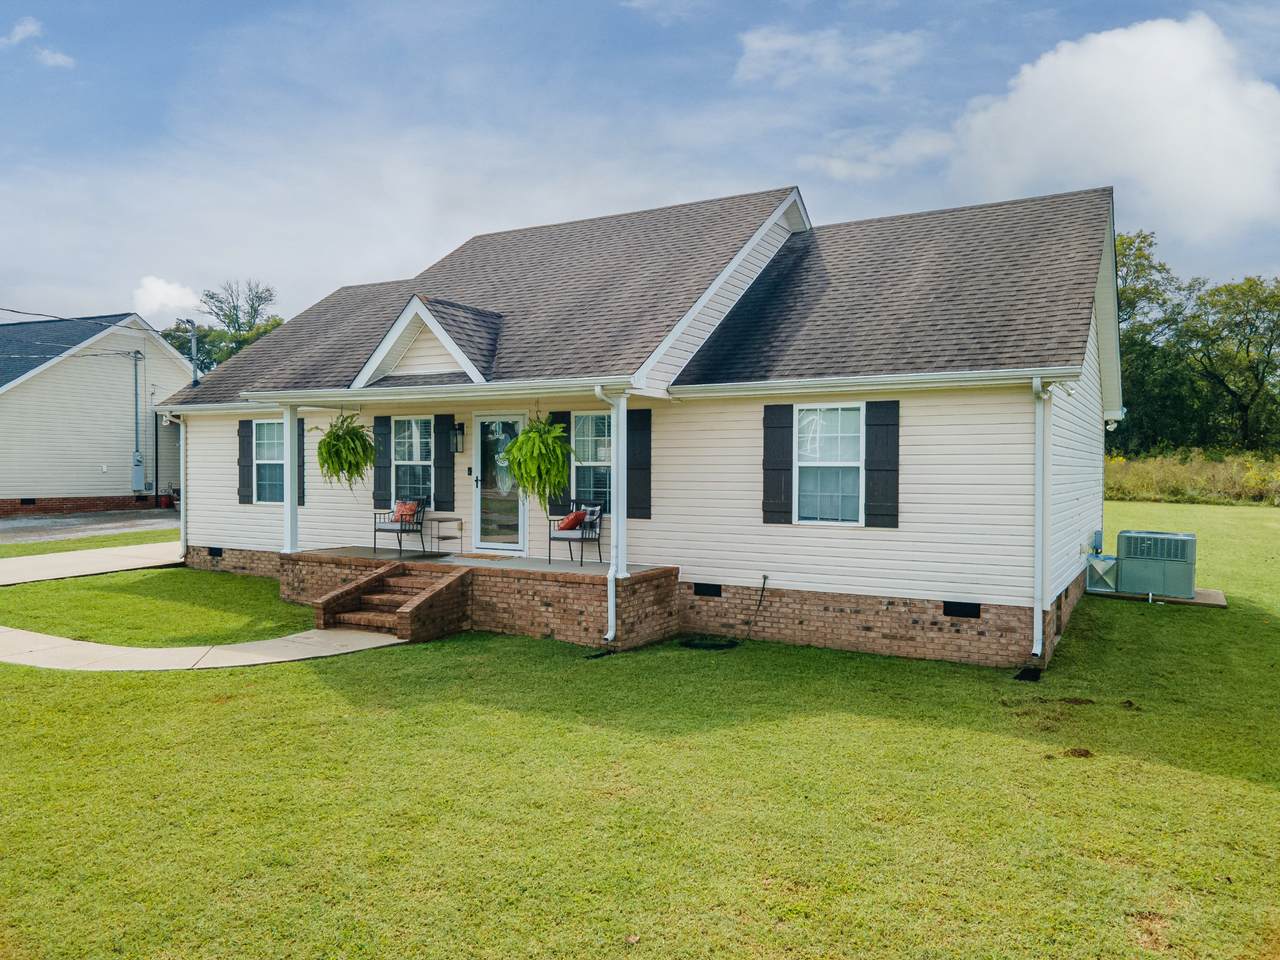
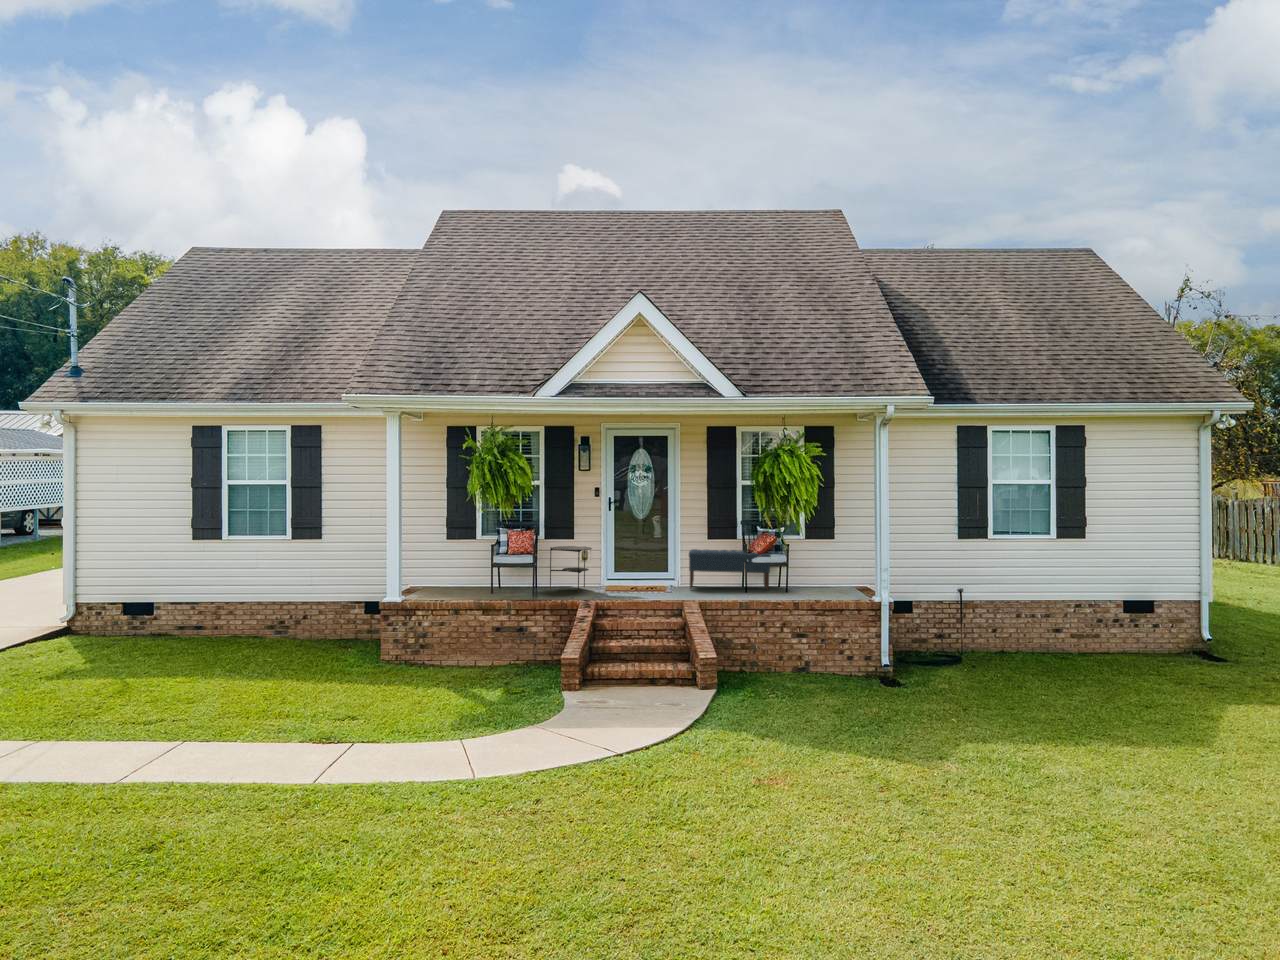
bench: none [519,524,595,565] -> present [689,549,771,590]

